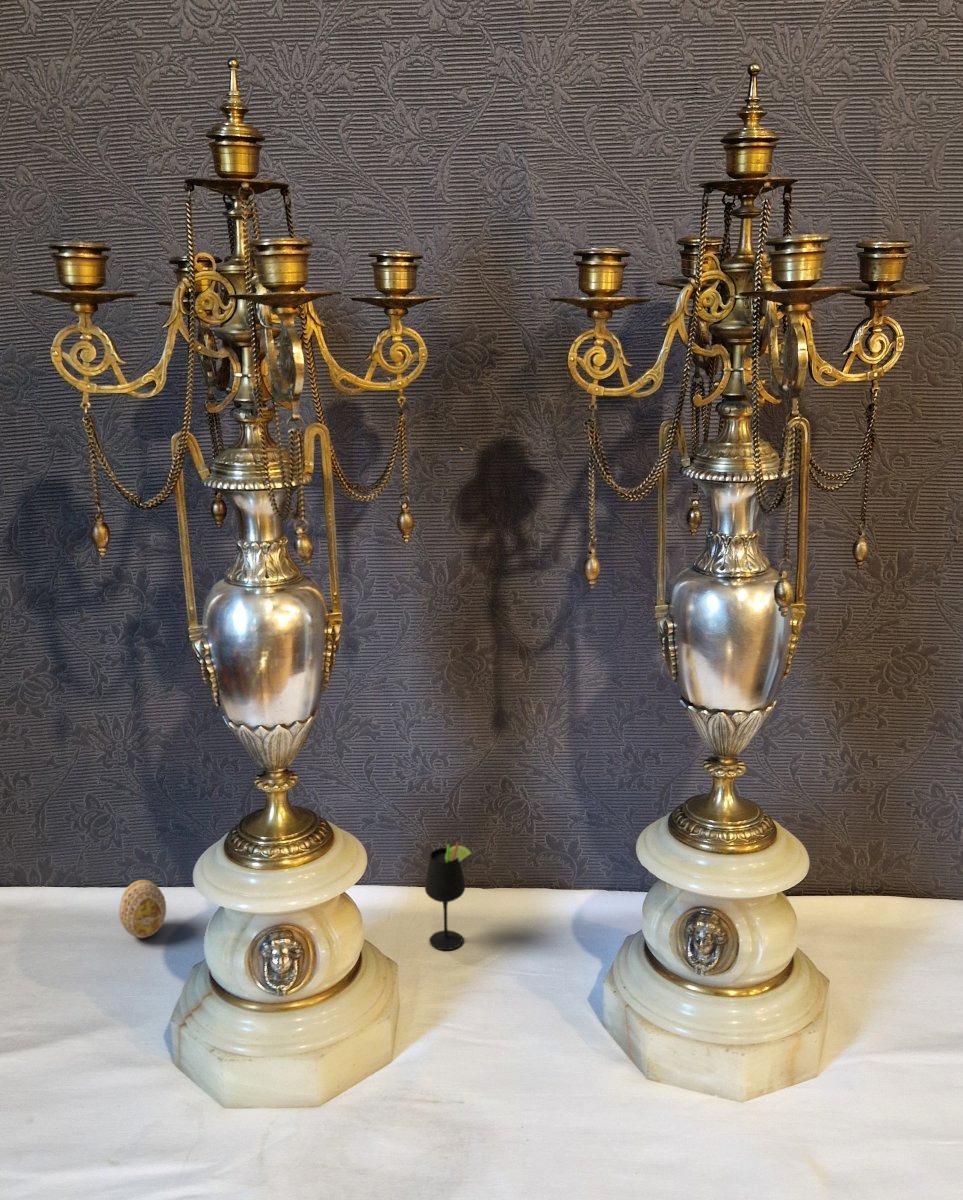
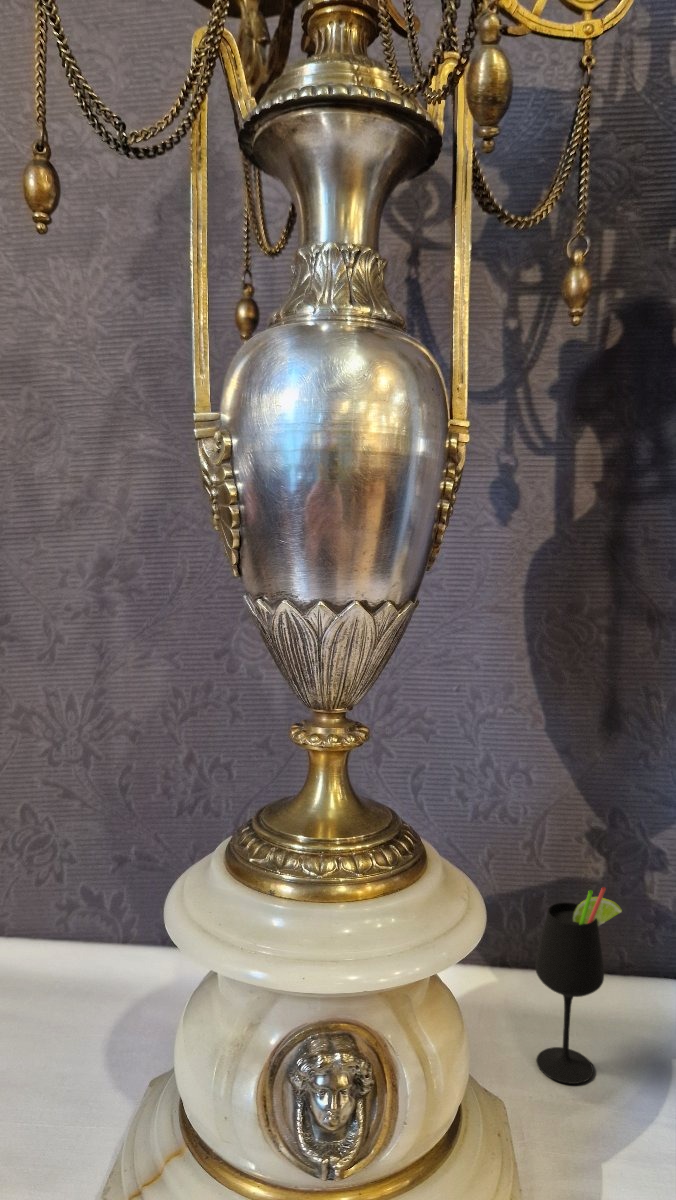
decorative egg: present [119,880,166,938] -> none [41,936,115,1033]

